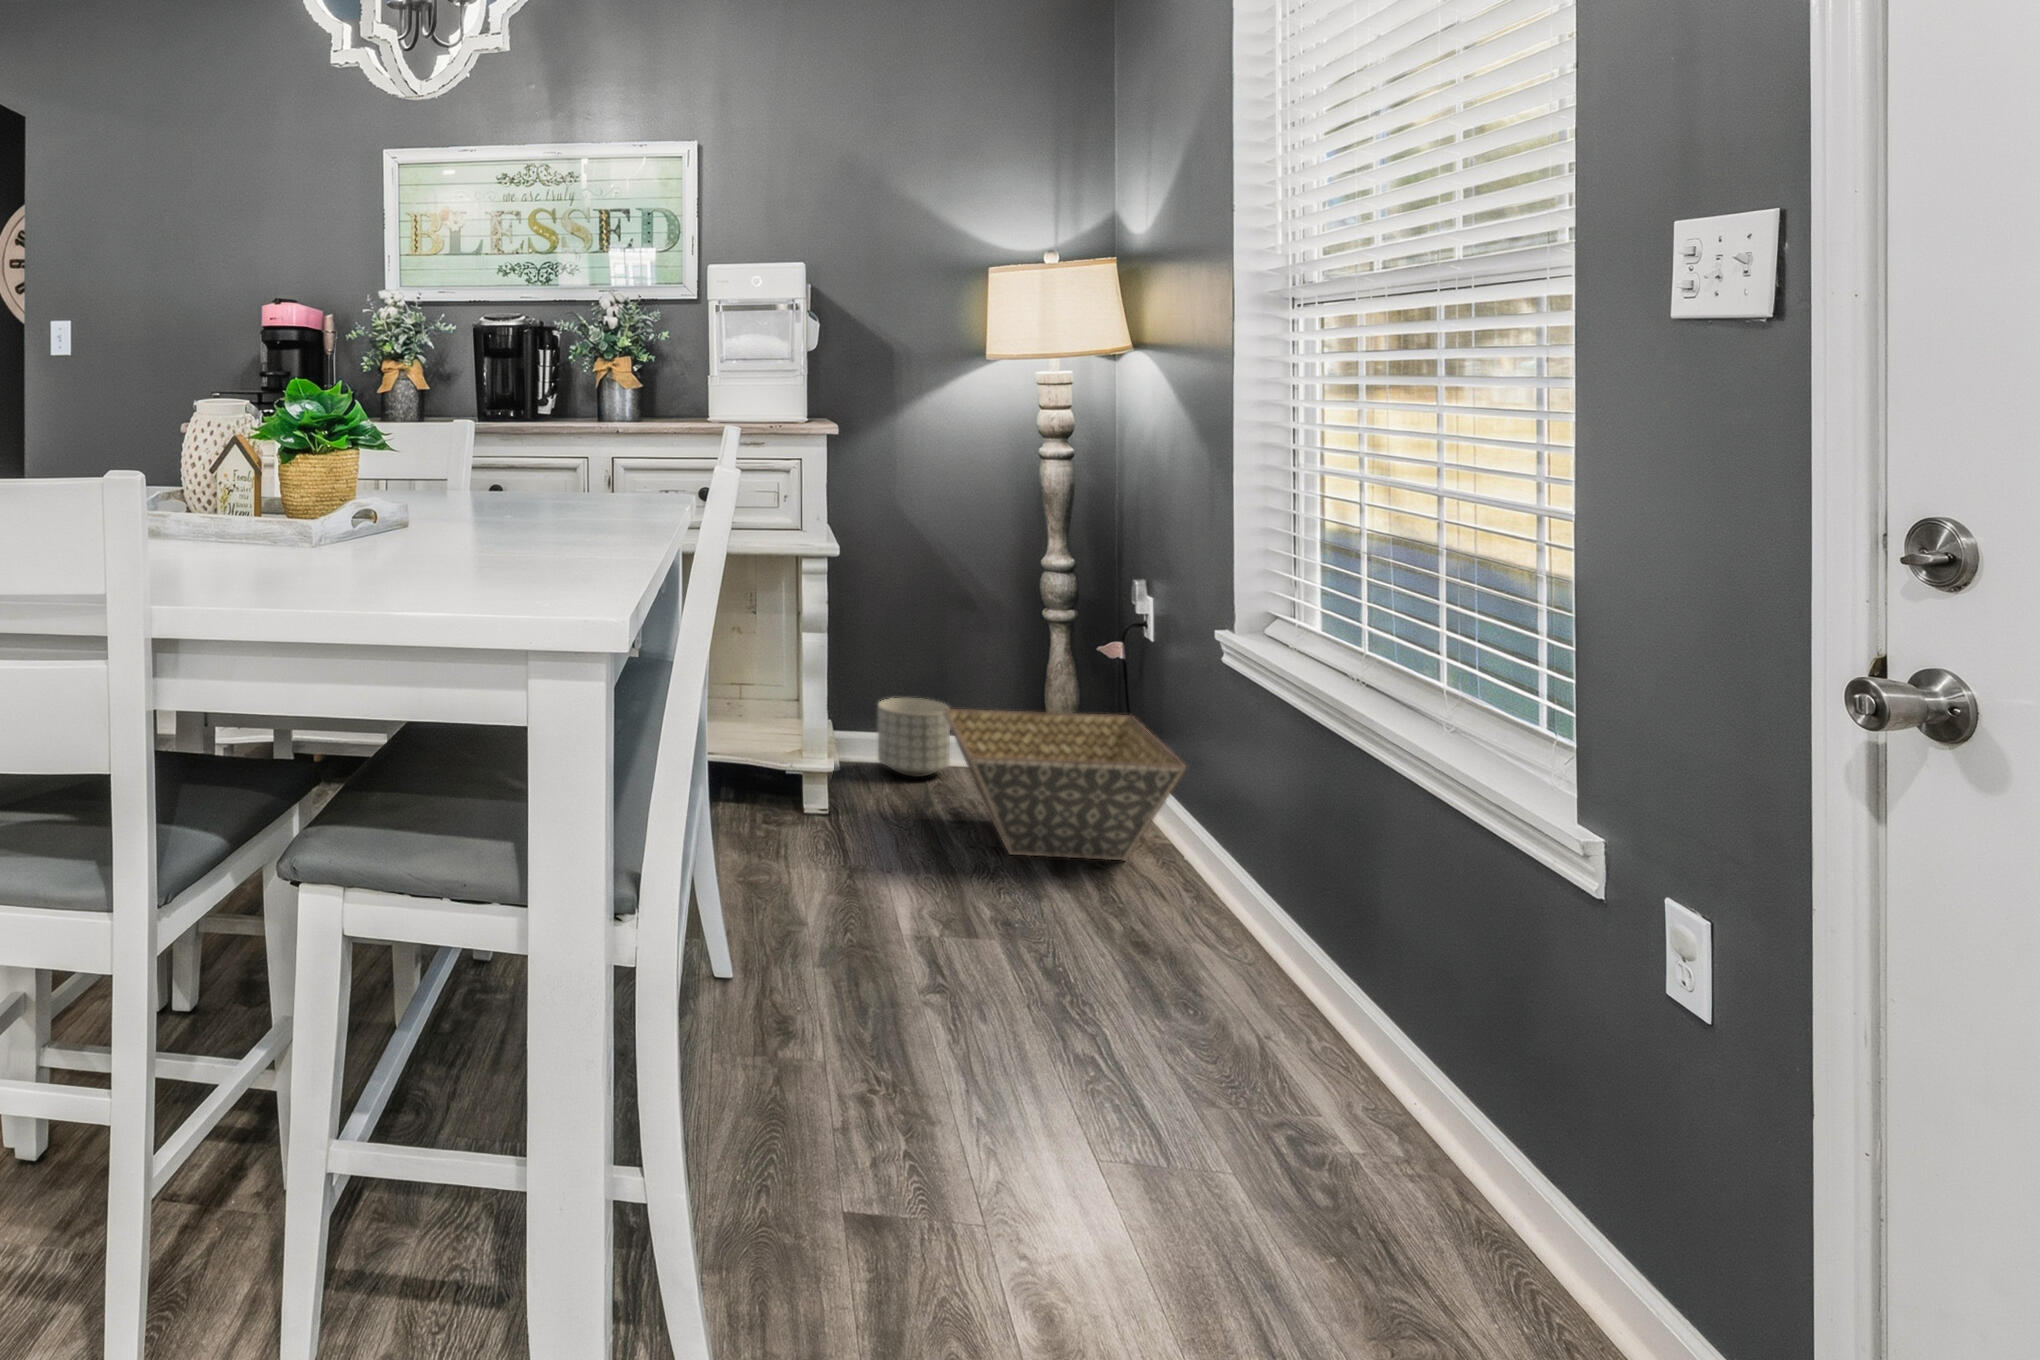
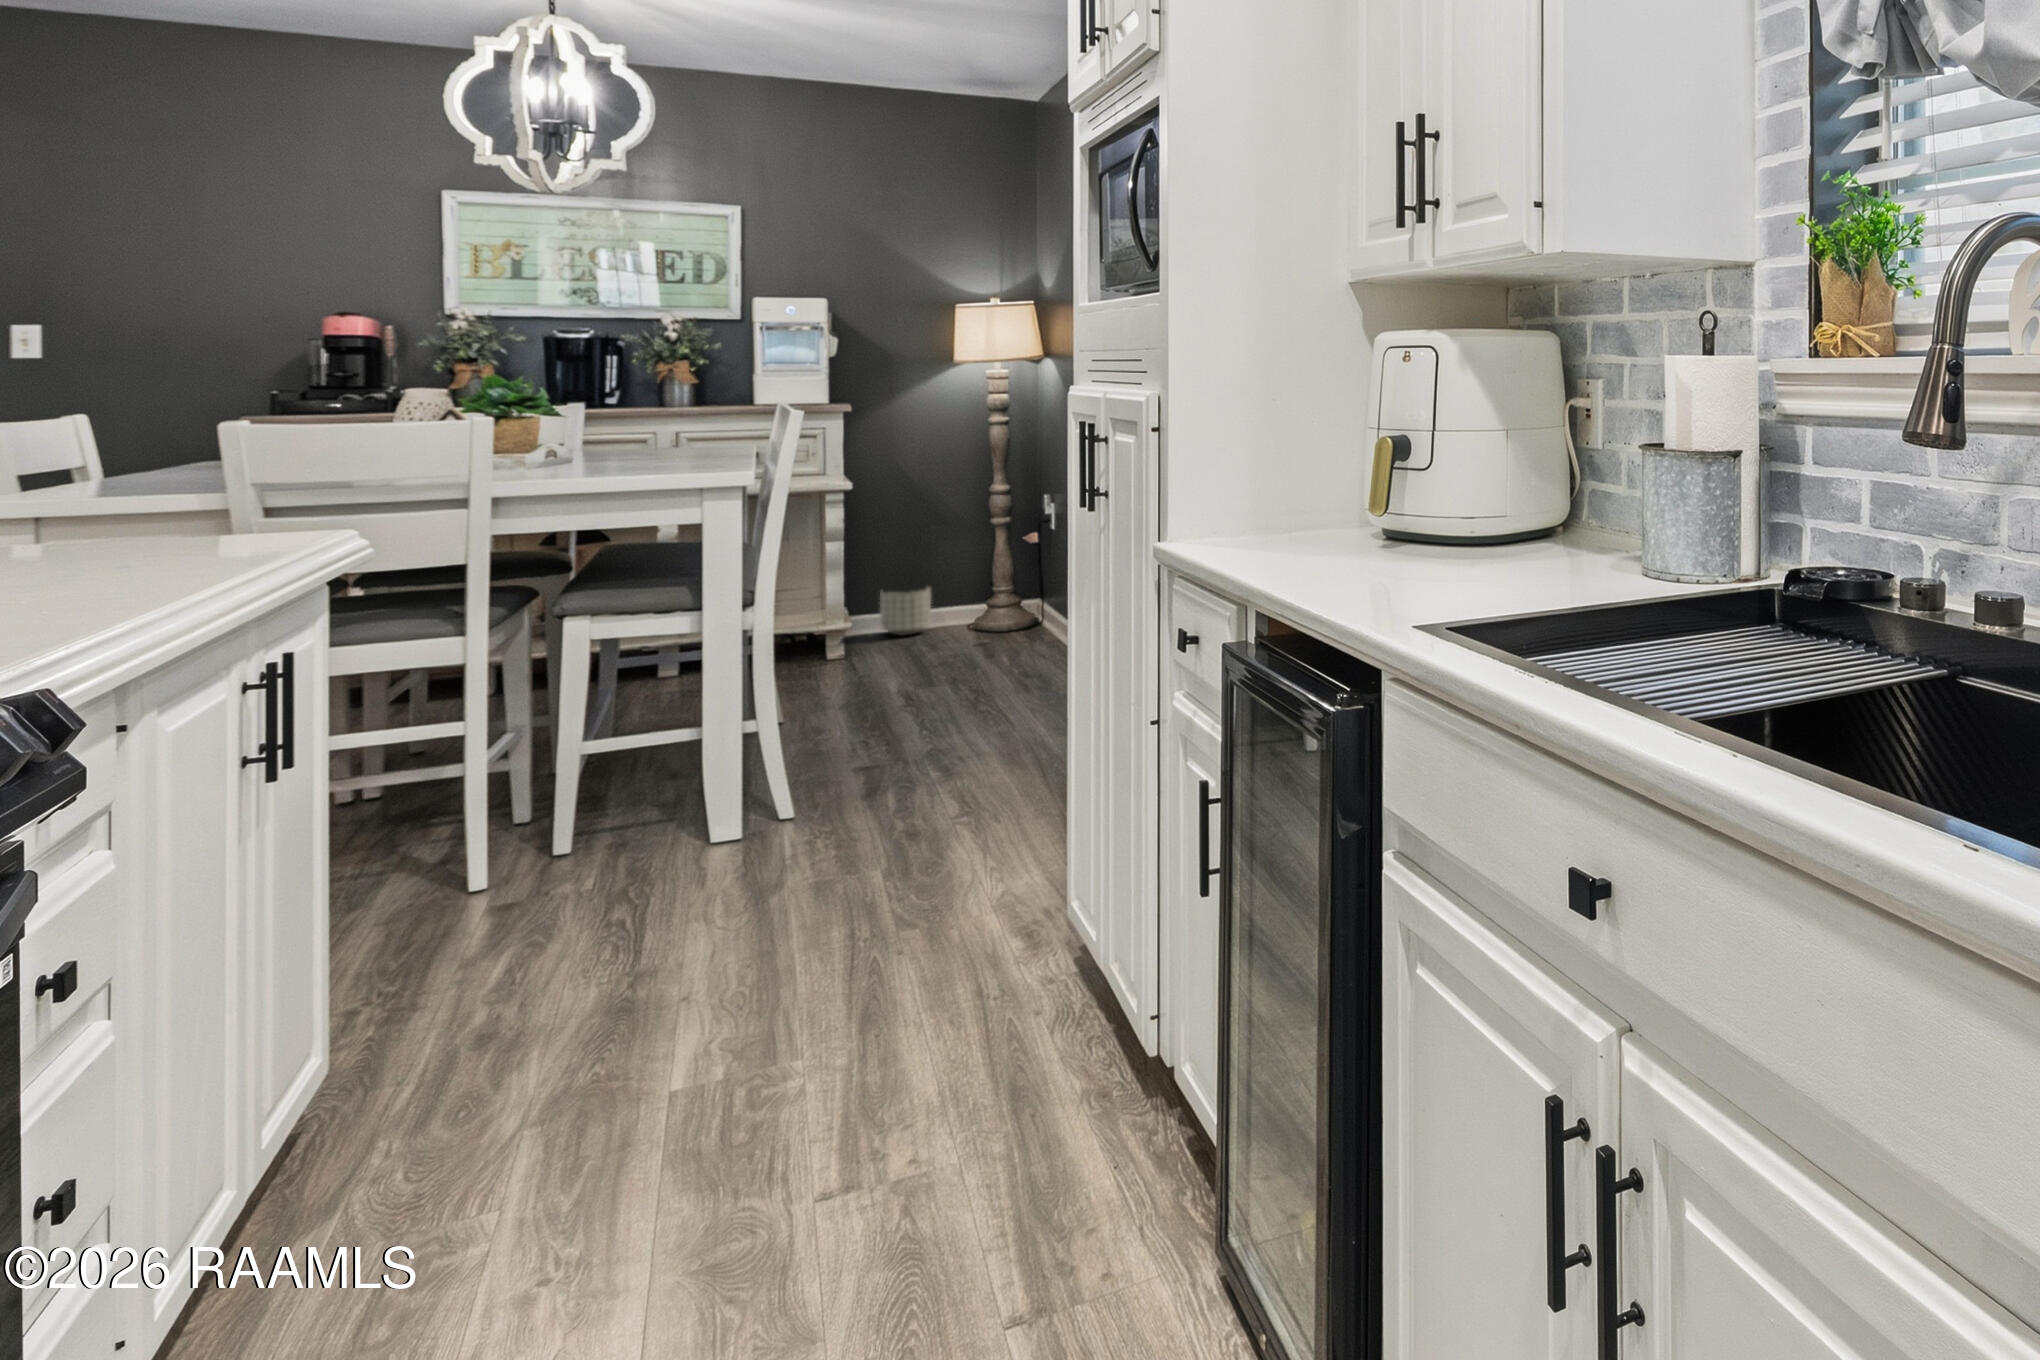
basket: present [944,709,1186,861] -> none [924,574,1063,657]

